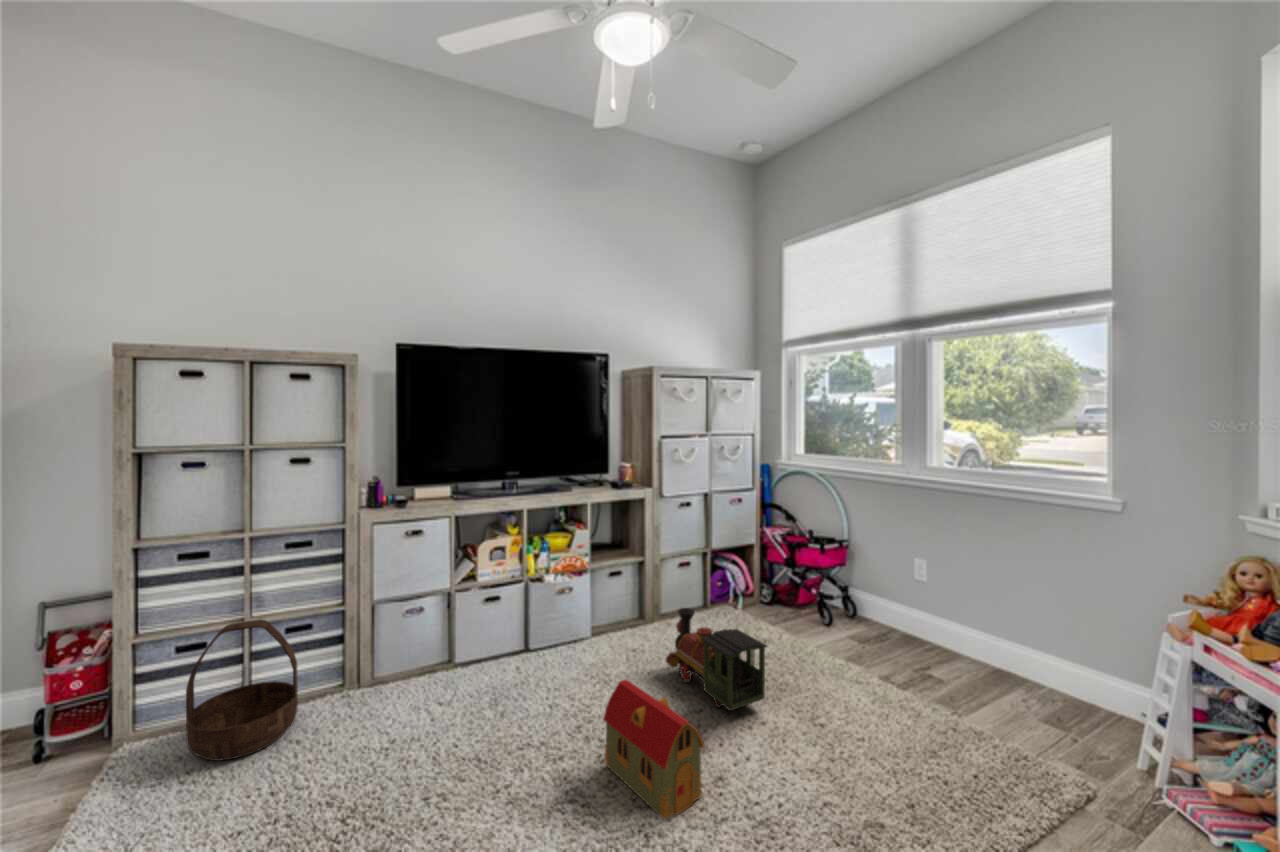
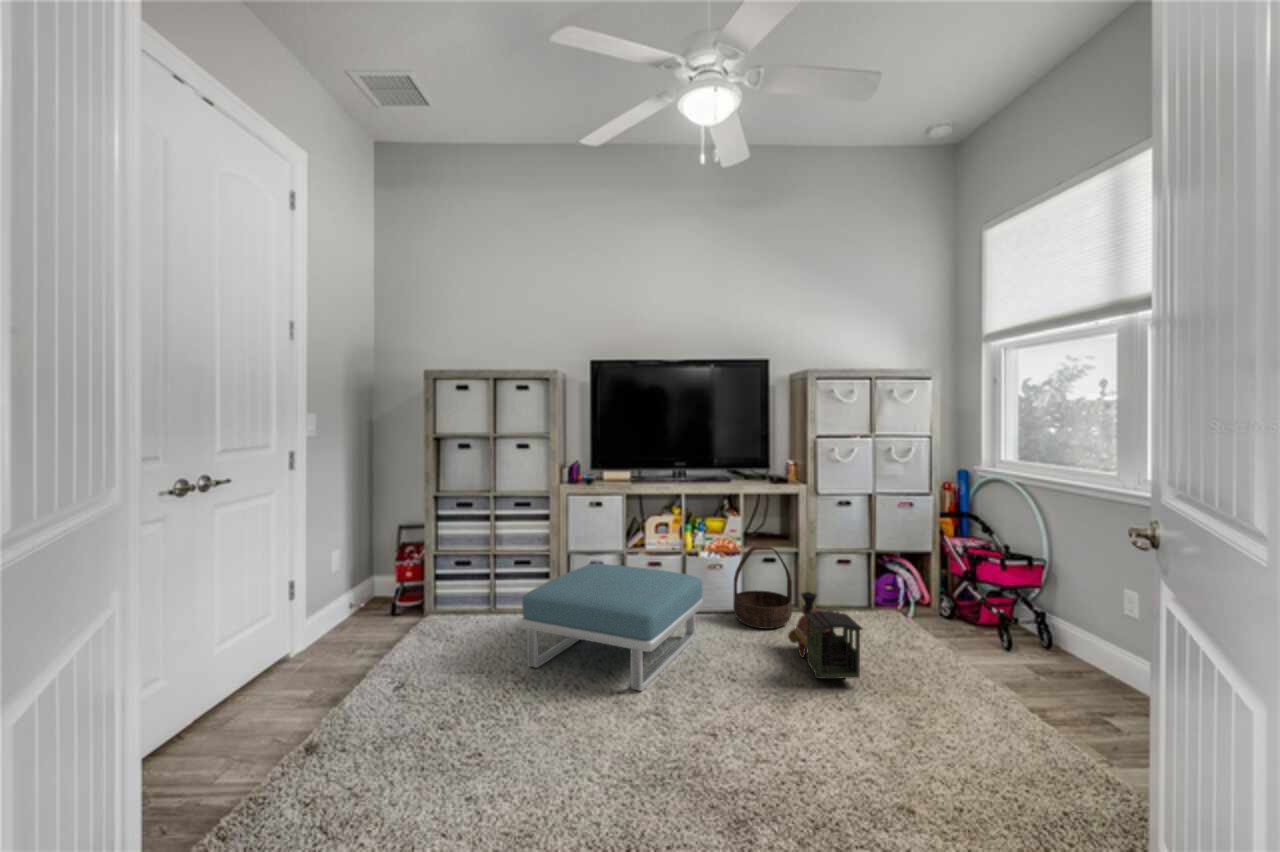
footstool: none [333,611,573,803] -> present [521,564,703,691]
basket: present [186,619,298,761] -> present [733,546,792,629]
toy house: present [603,679,705,820] -> none [695,625,758,725]

